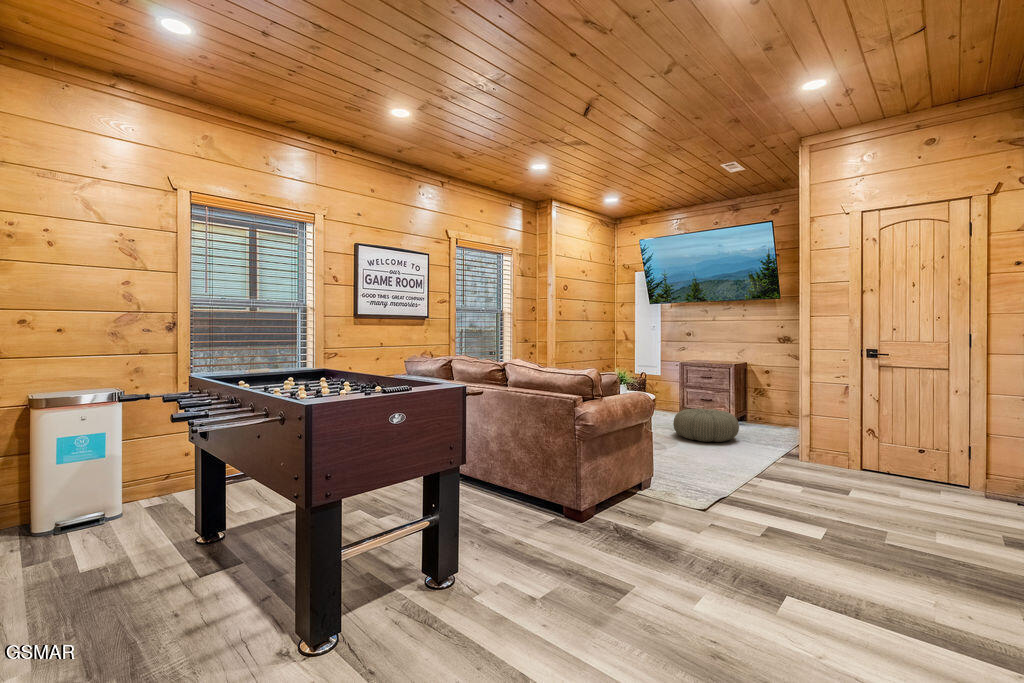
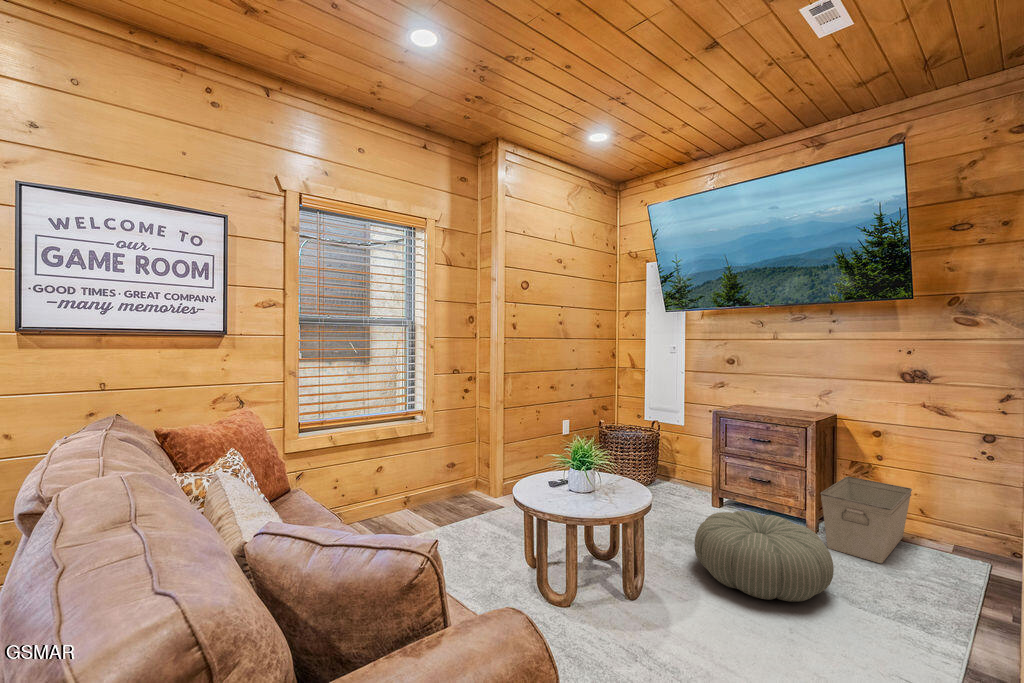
storage bin: none [736,396,784,433] -> present [820,476,912,563]

